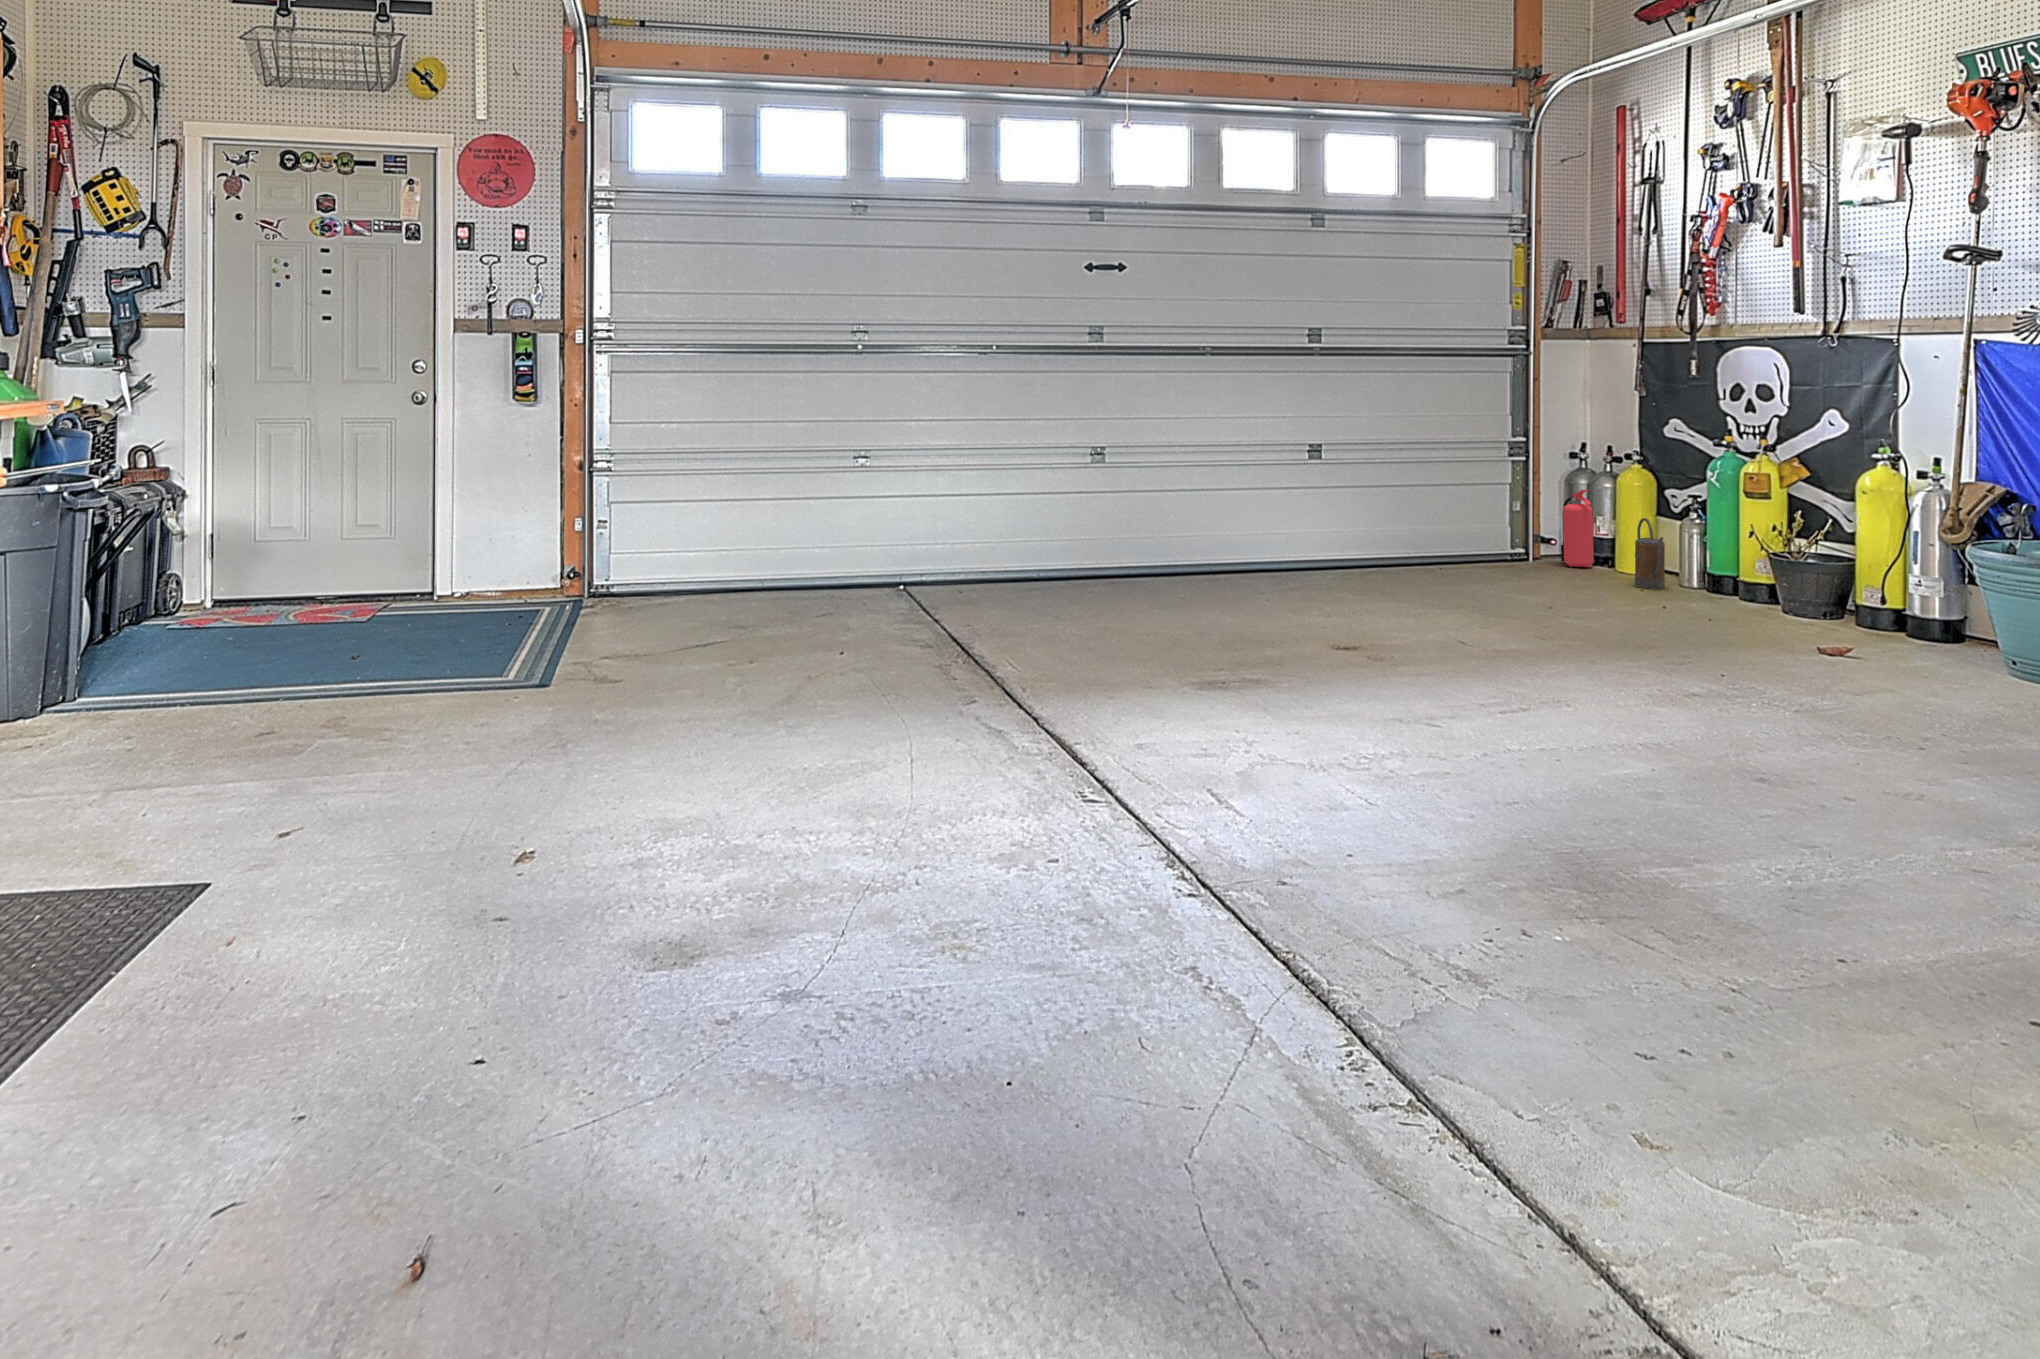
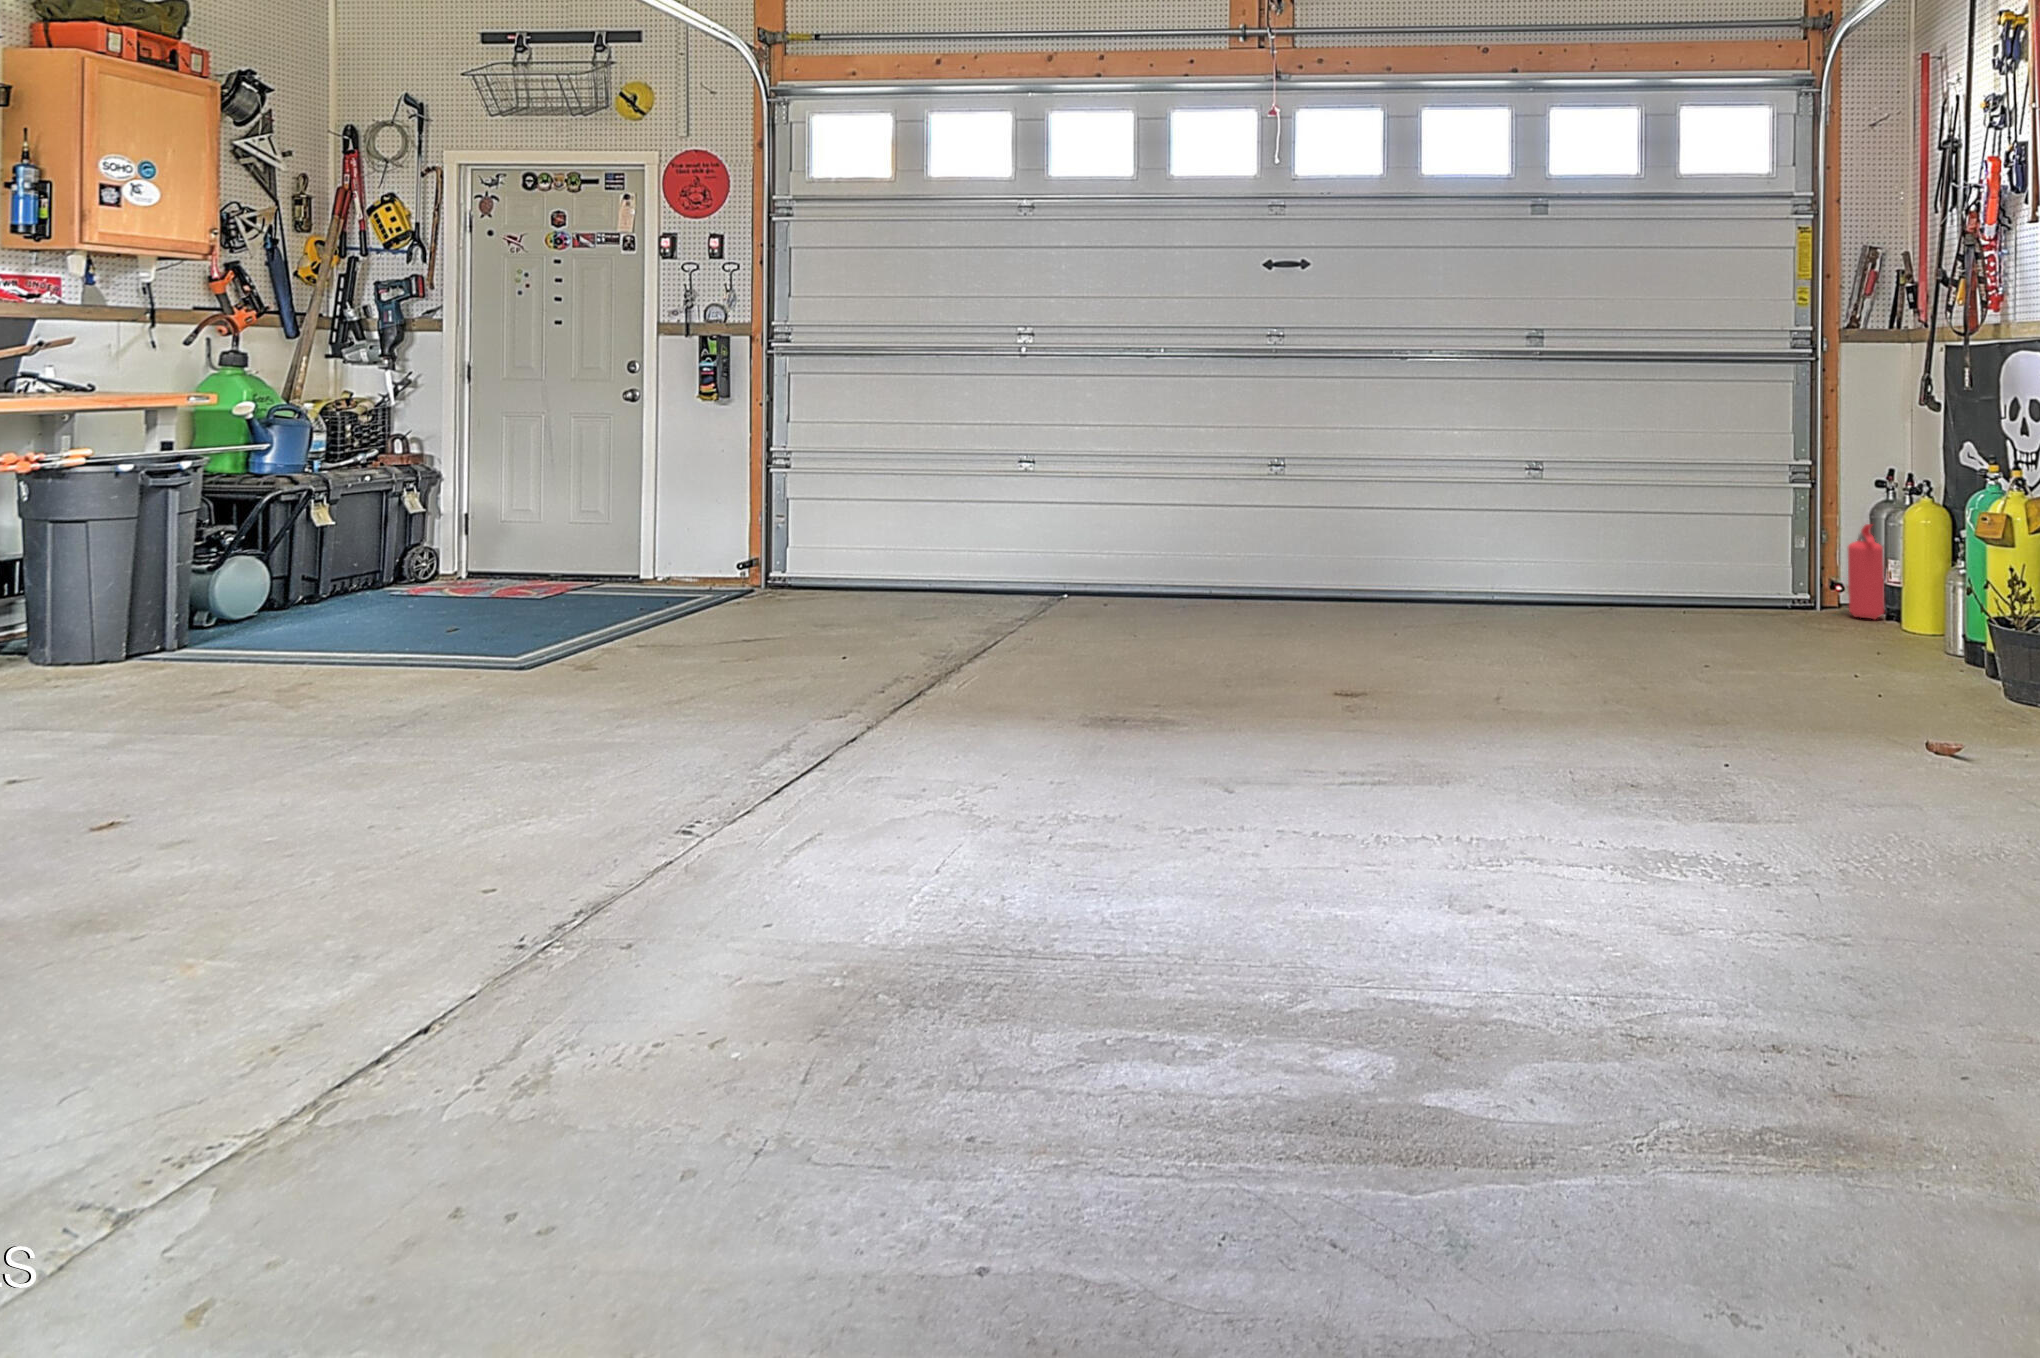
watering can: present [1635,518,1665,589] -> none [1881,562,1918,651]

